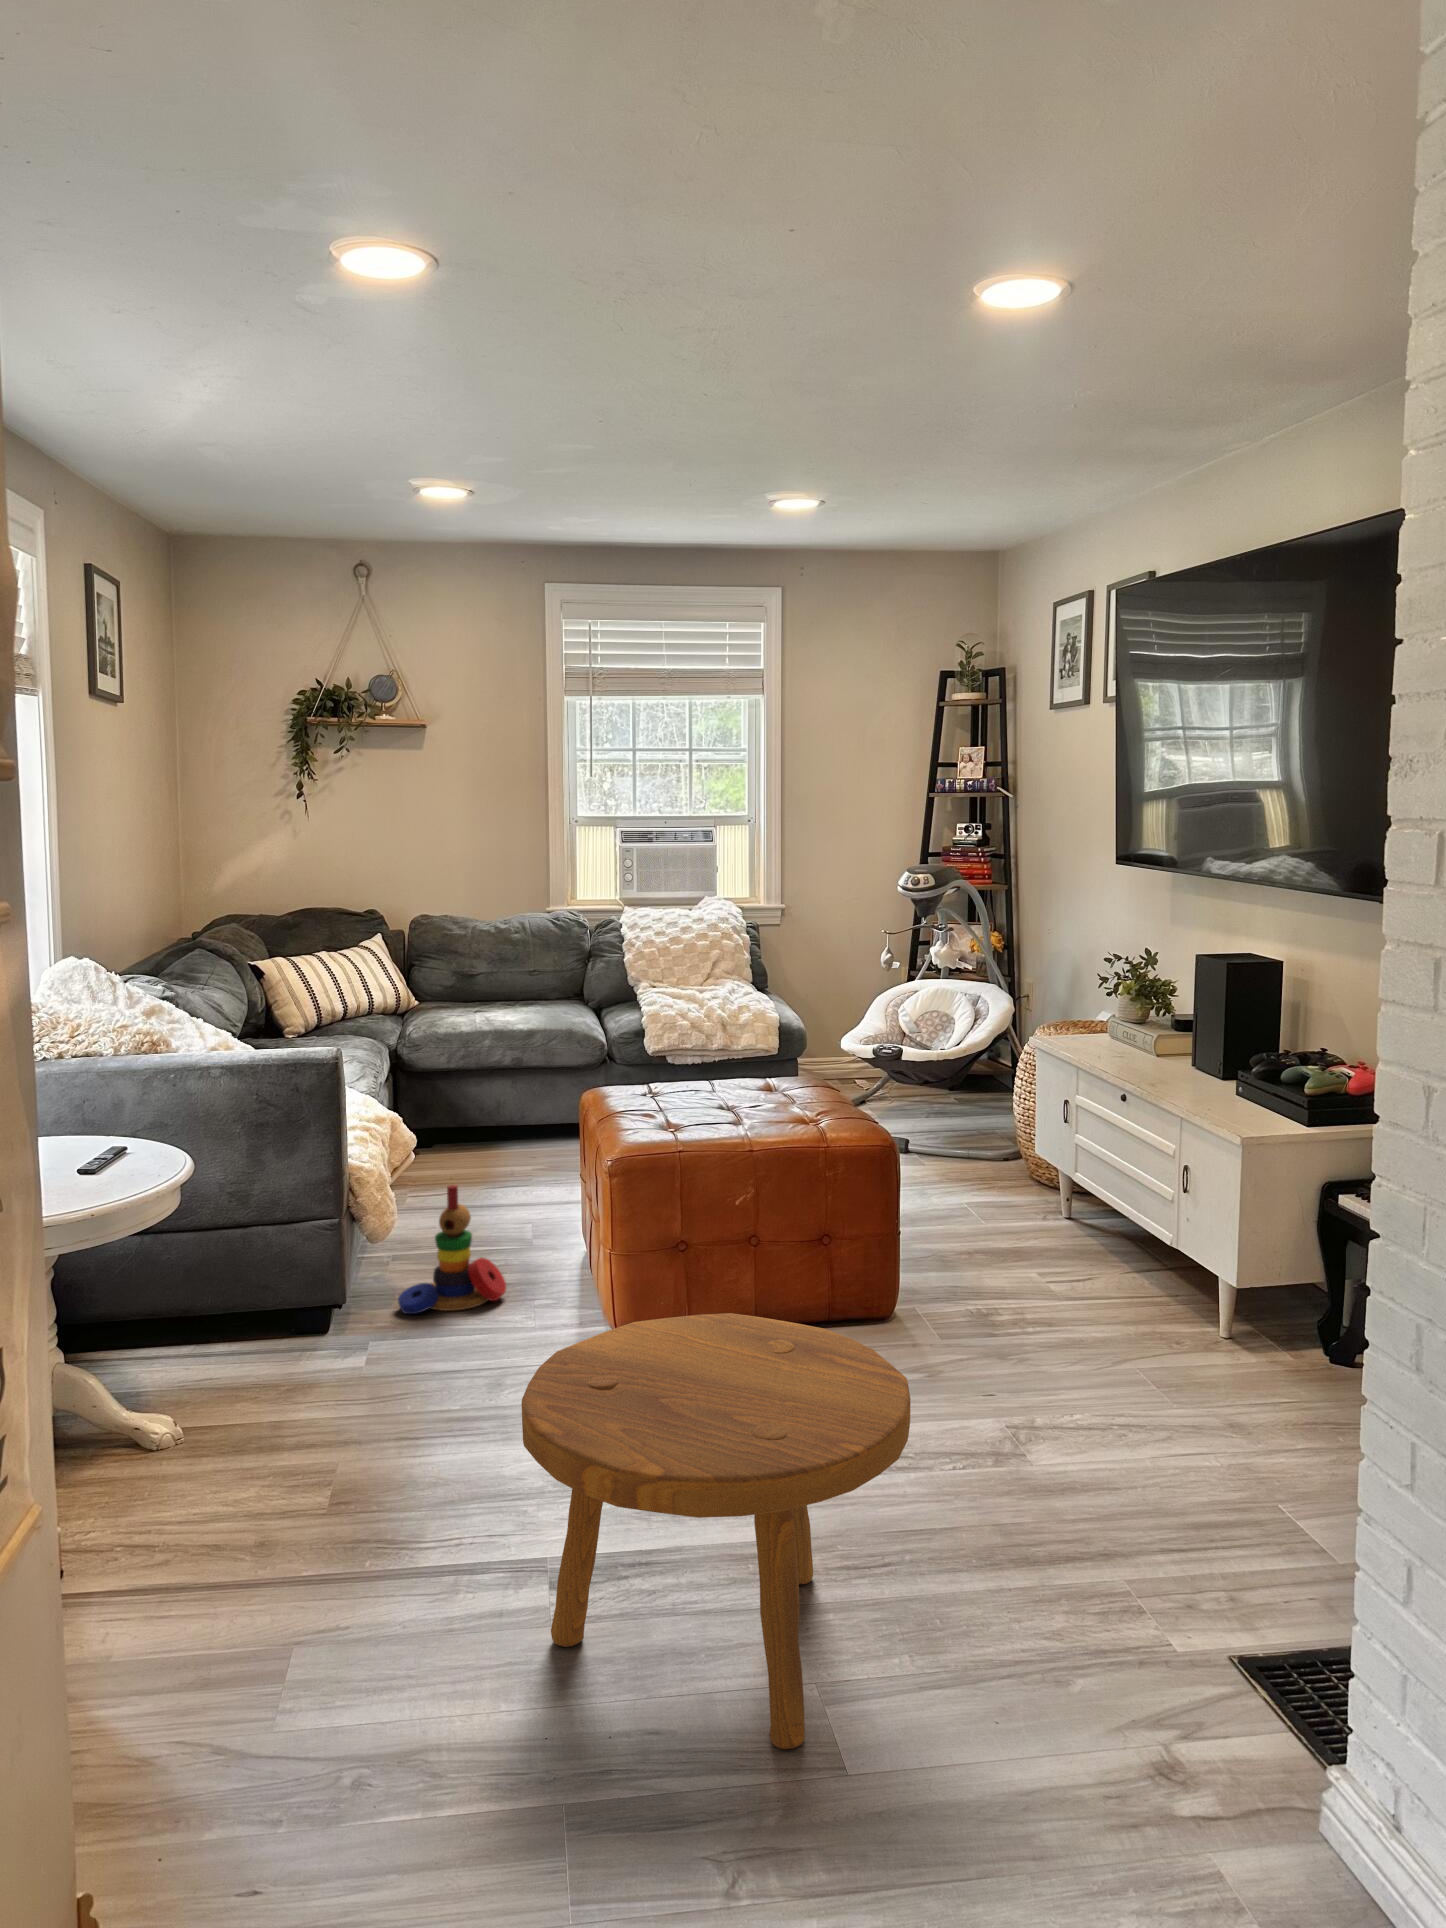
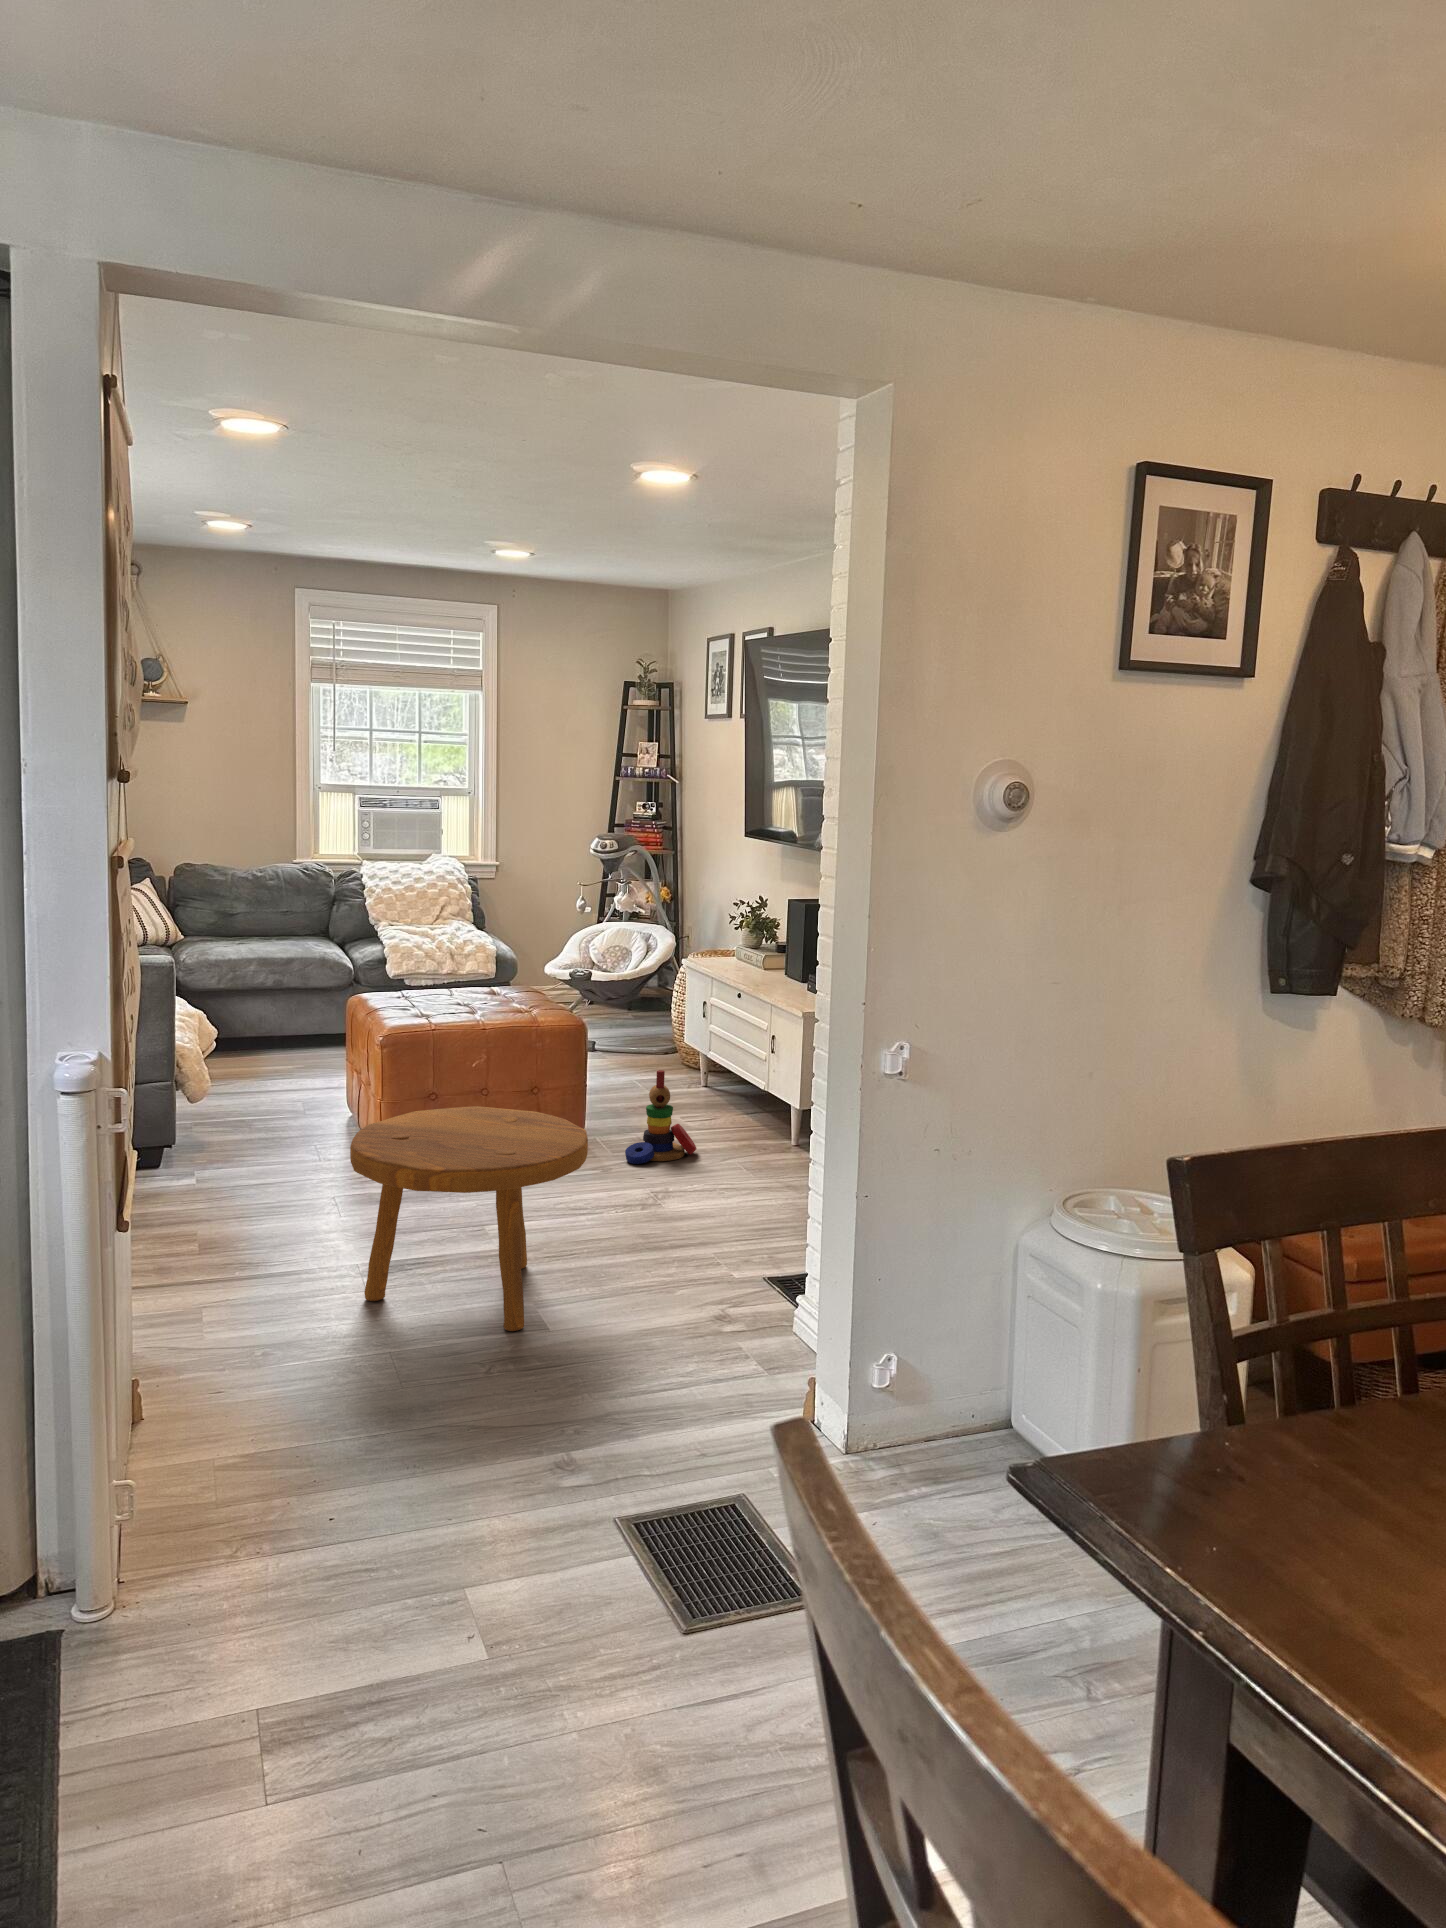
stacking toy: present [398,1185,506,1314] -> present [625,1070,697,1164]

